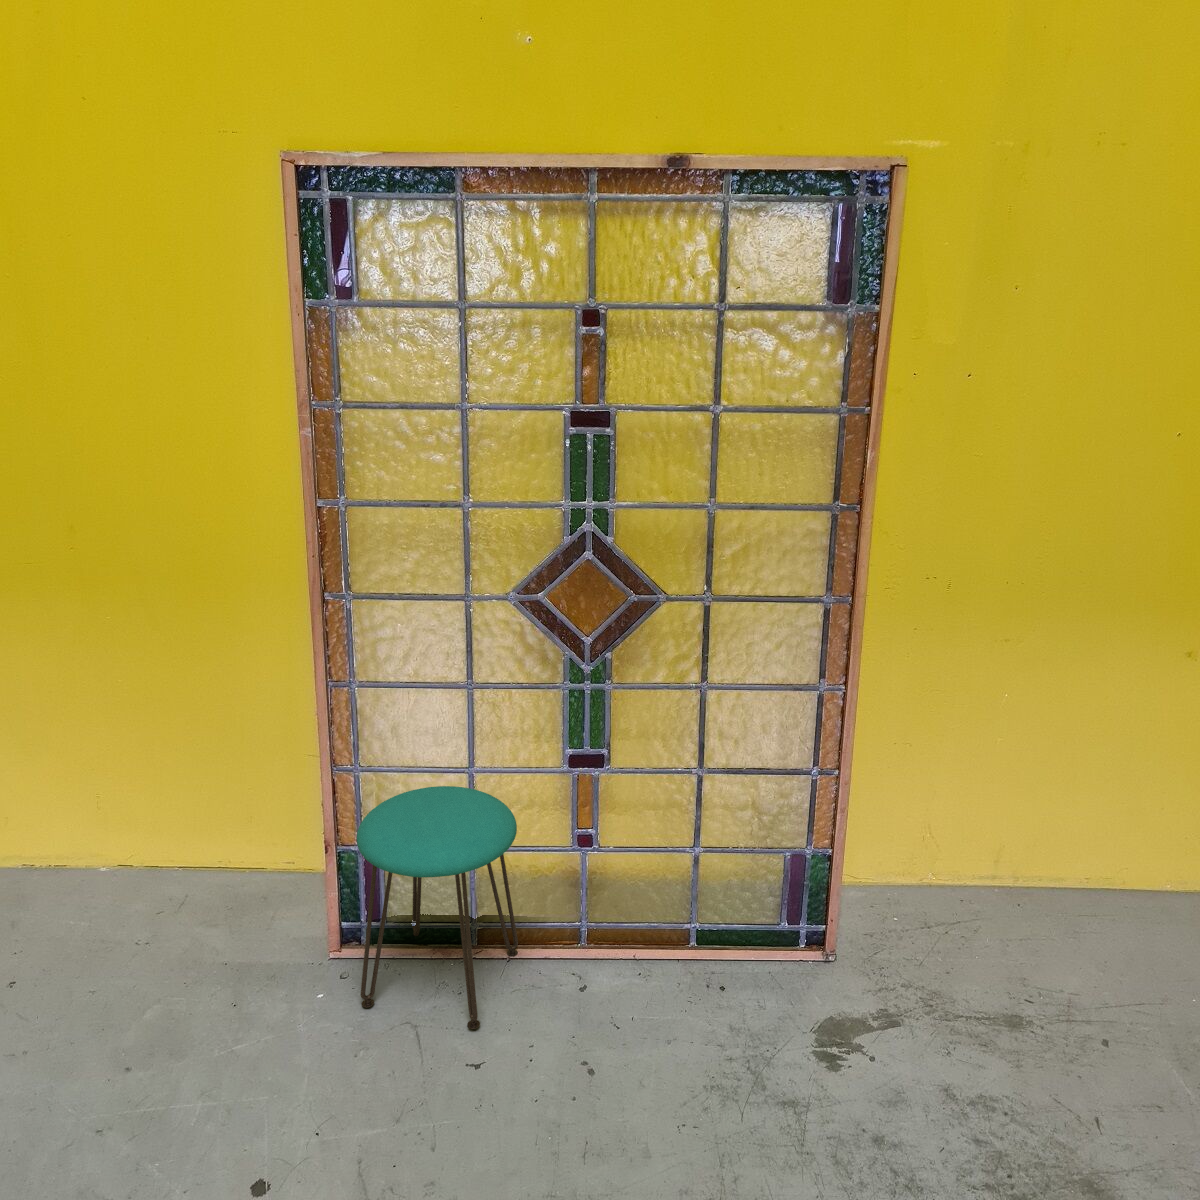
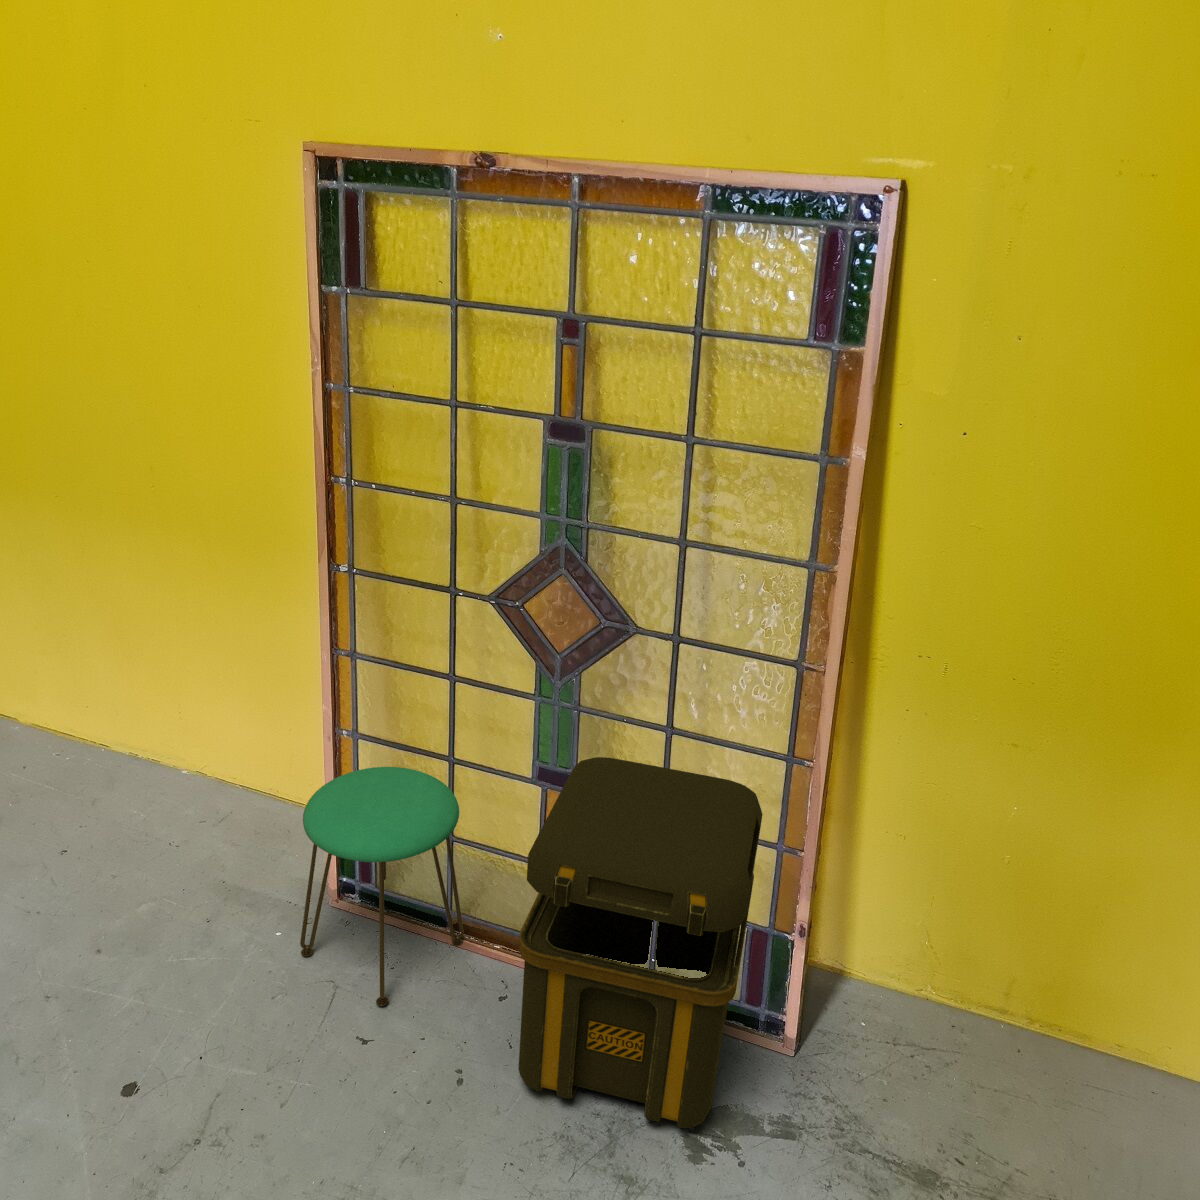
toolbox: none [622,719,856,1054] -> present [518,757,763,1128]

